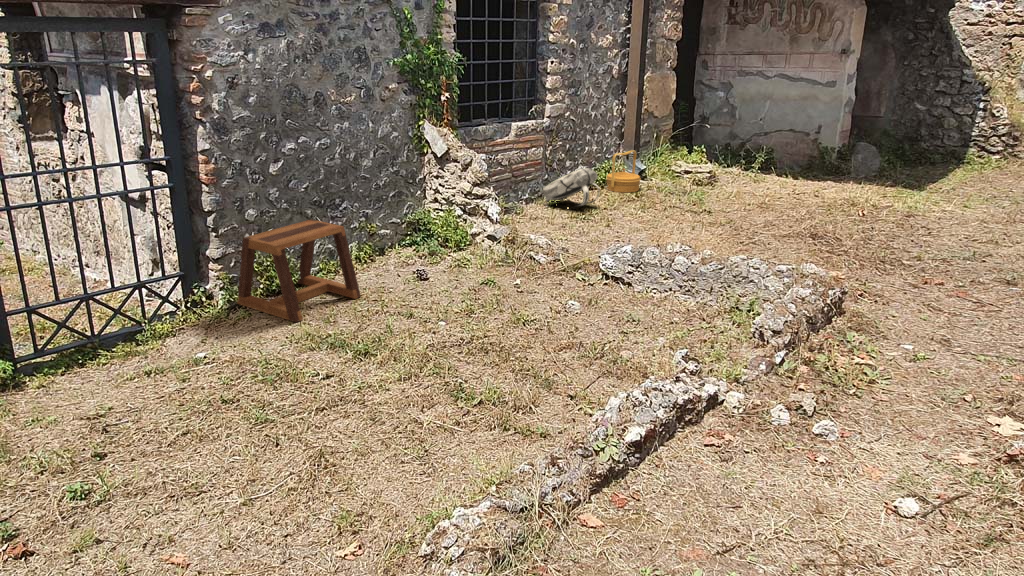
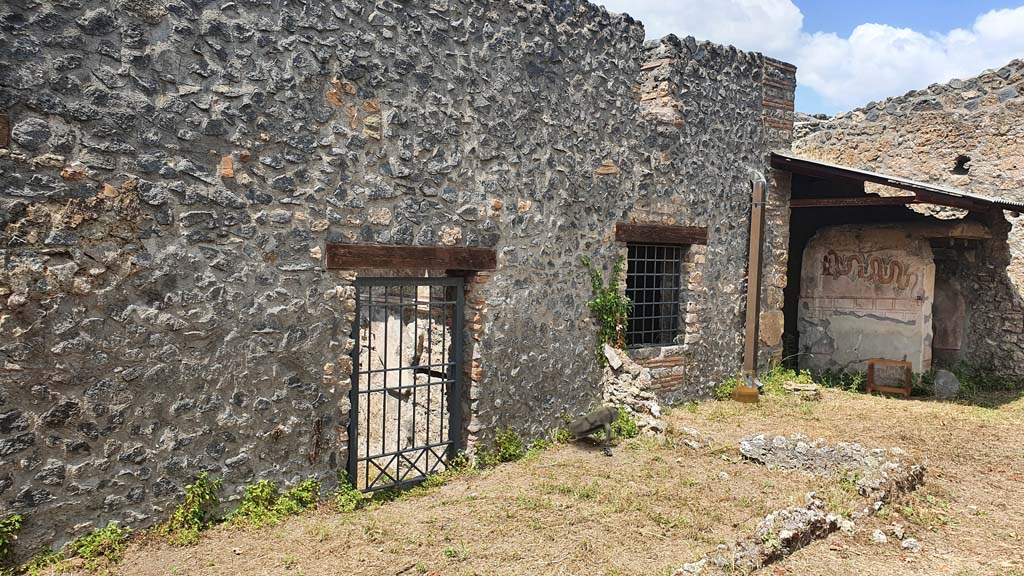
backpack: present [543,168,600,208] -> present [570,407,622,444]
stool: present [237,219,361,322] -> present [866,358,912,397]

